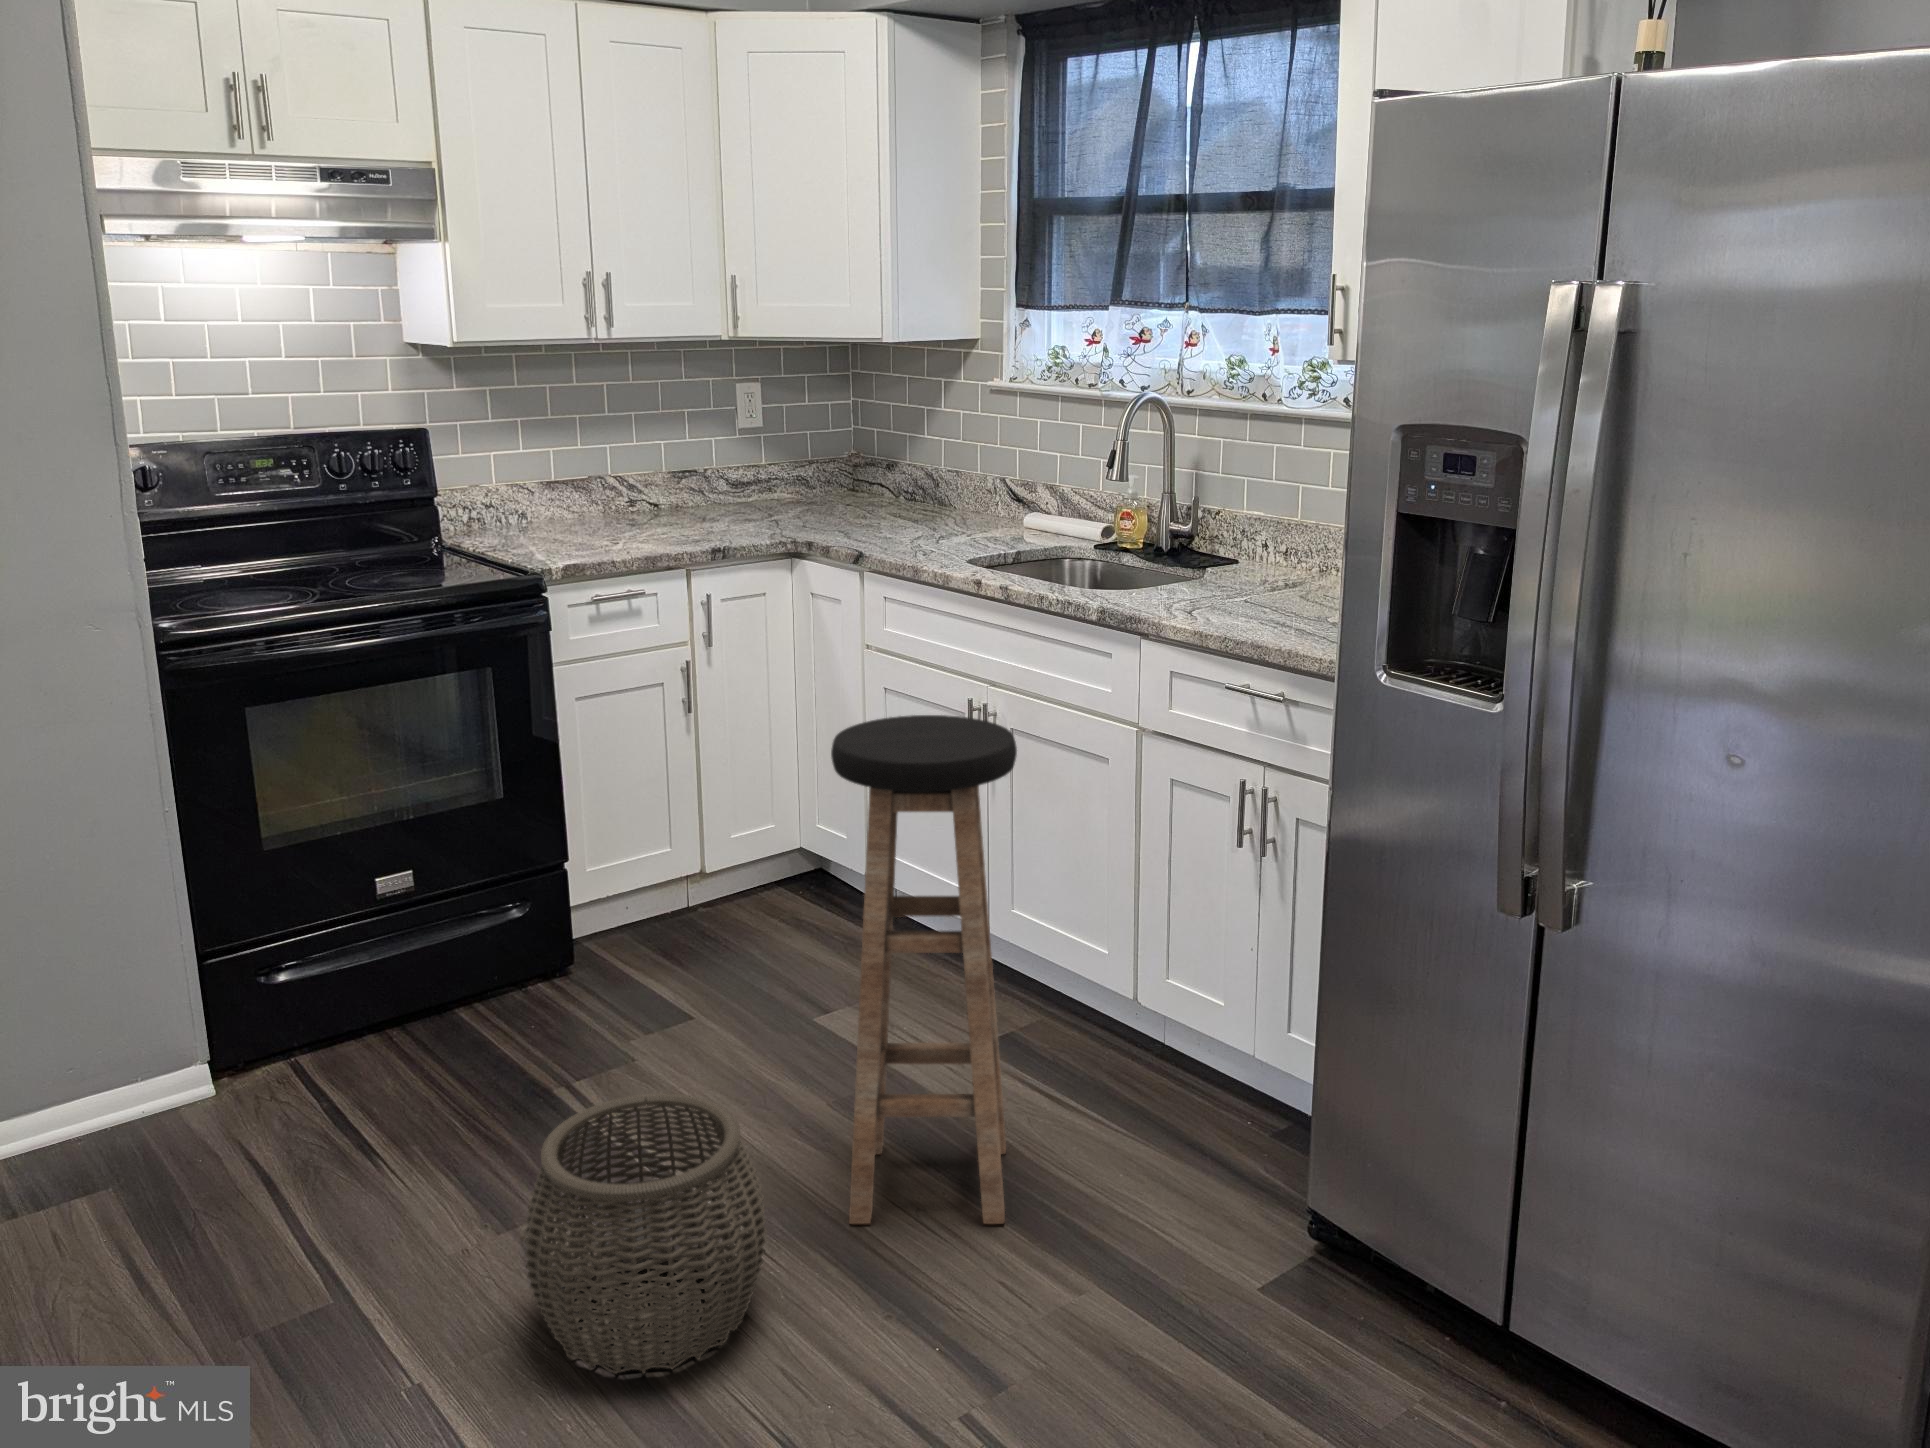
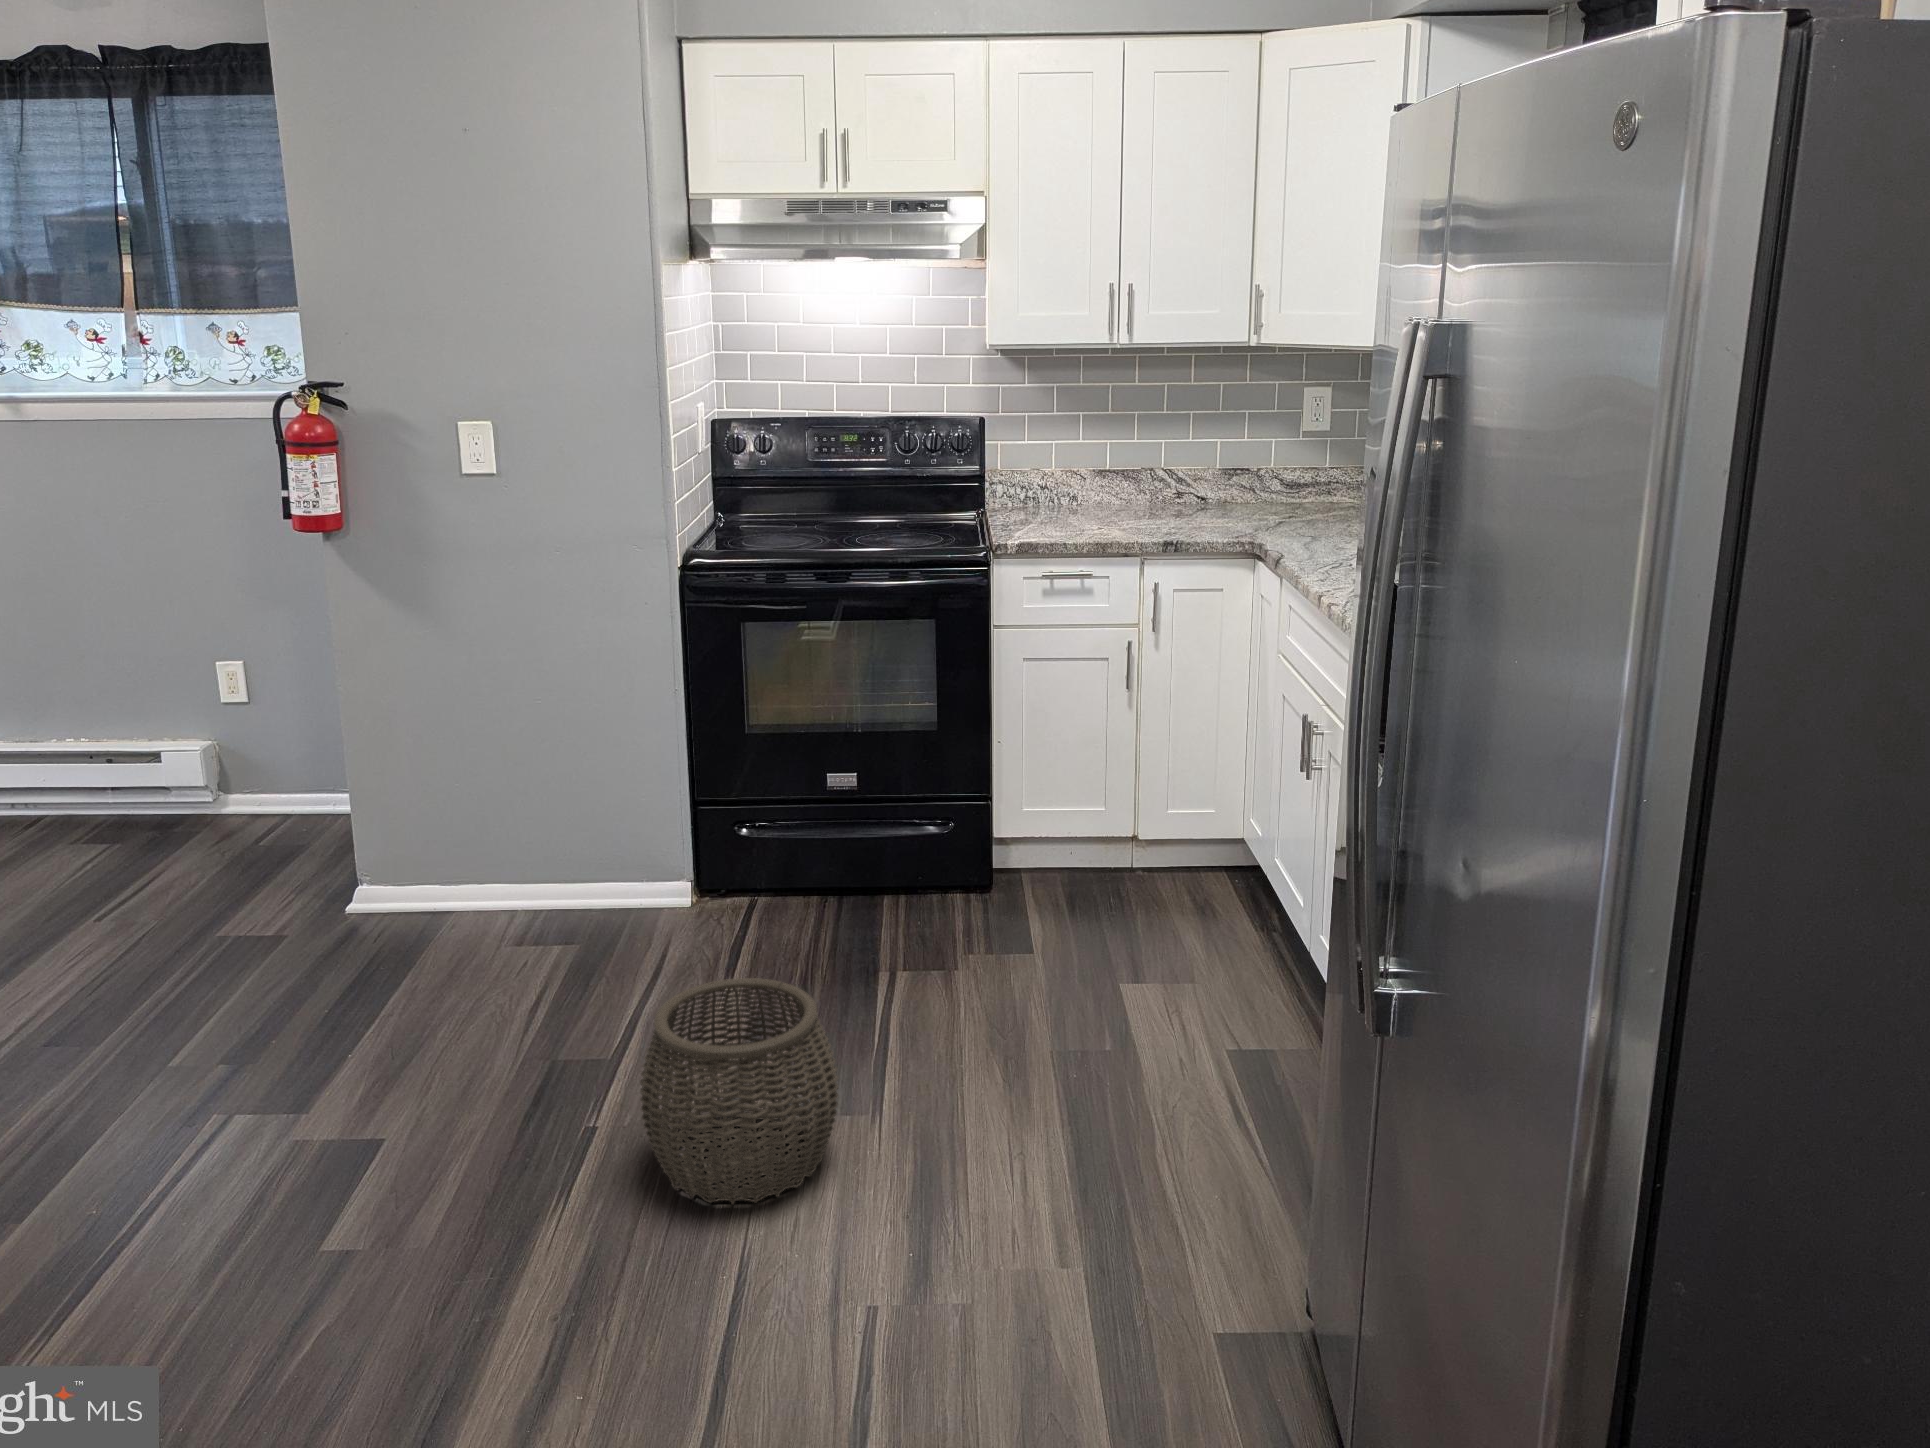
bar stool: present [831,715,1017,1224] -> none [945,709,1144,1215]

